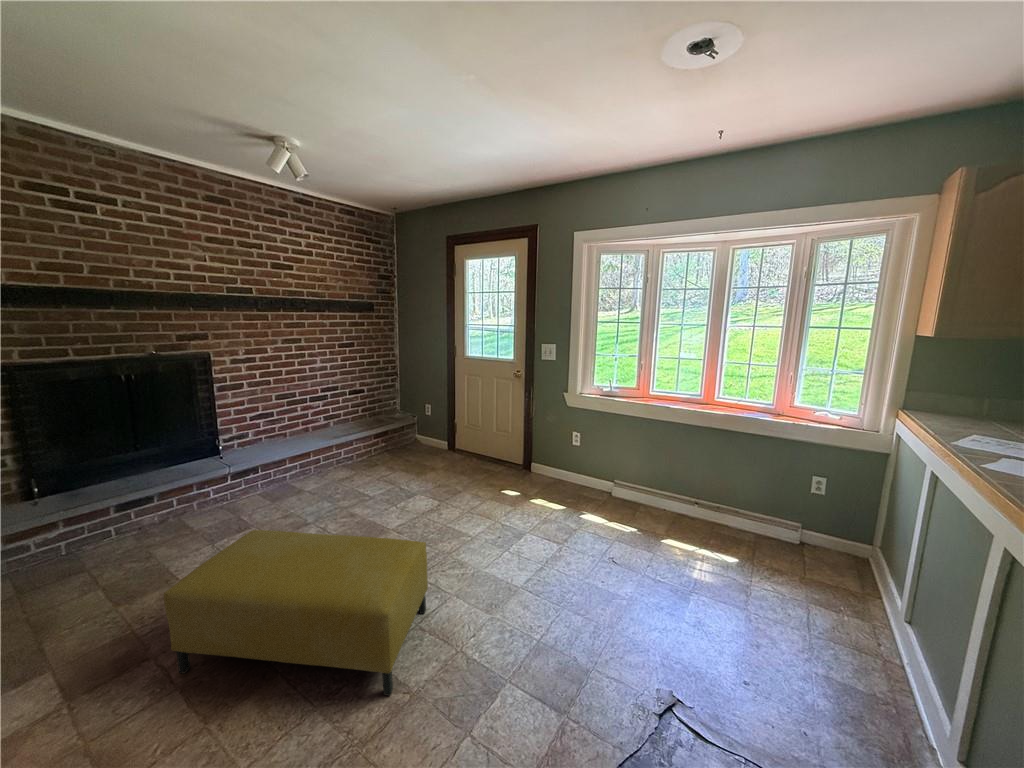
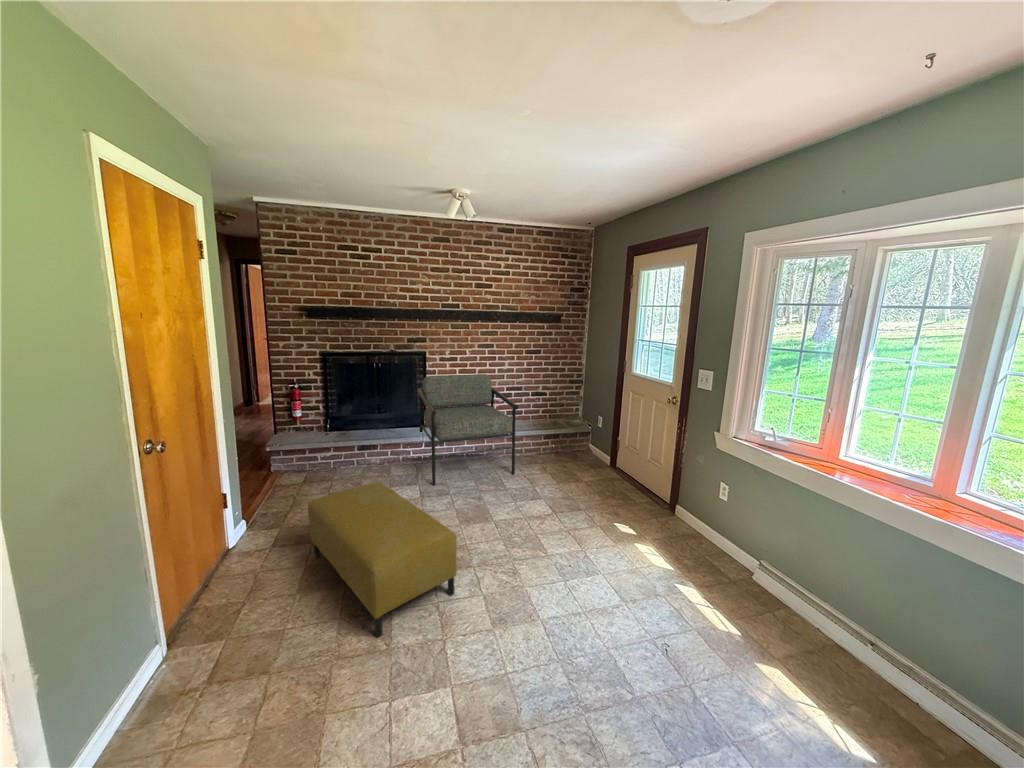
armchair: none [202,375,367,523] -> present [417,374,519,485]

